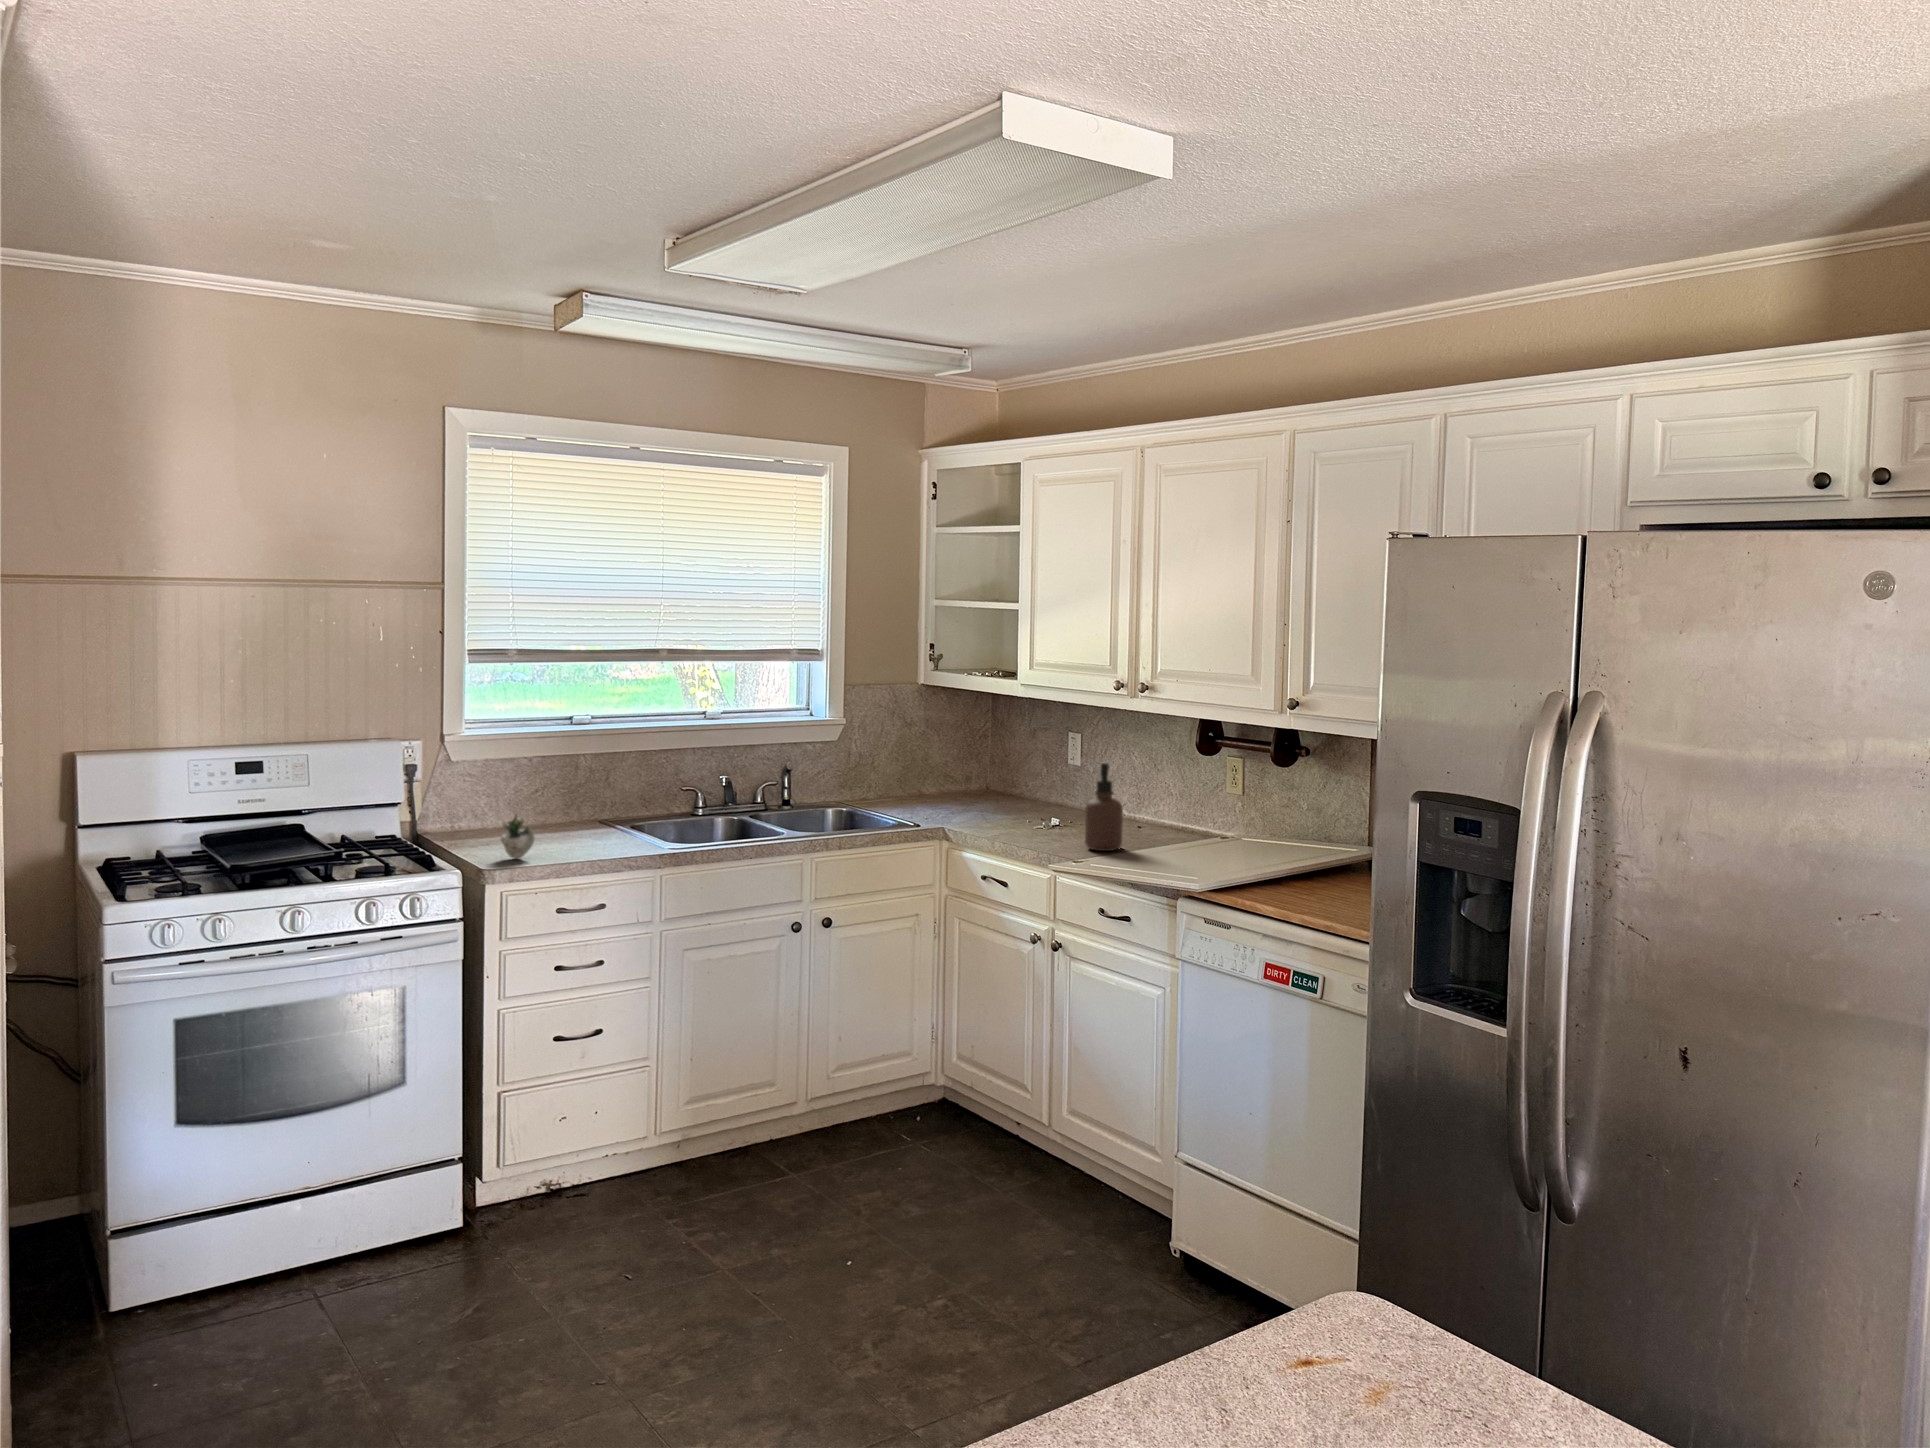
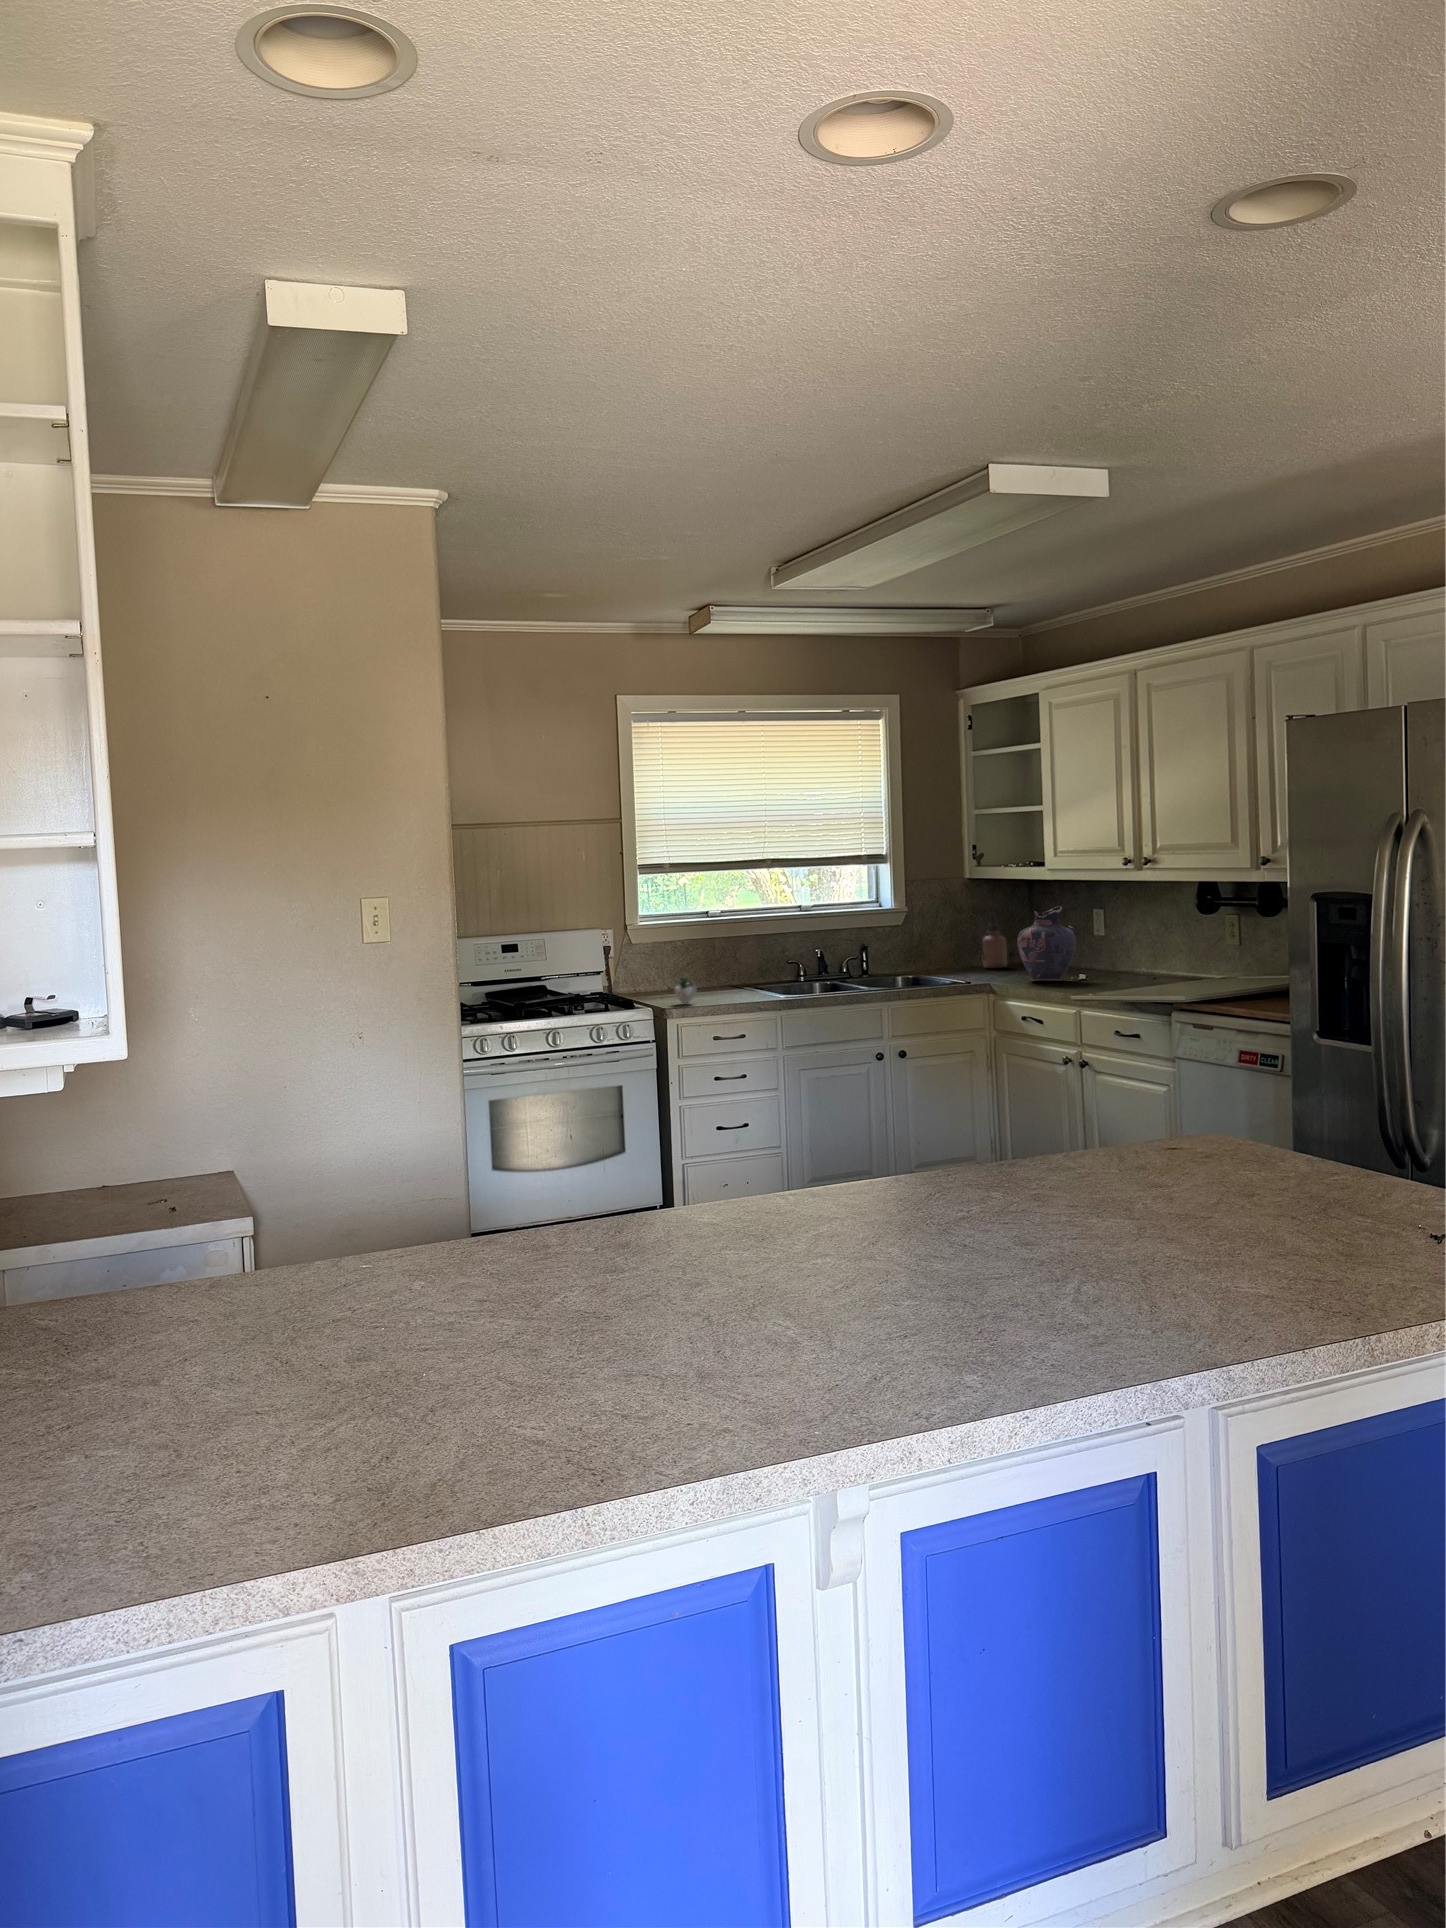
vase: none [979,733,1051,827] -> present [1017,906,1076,981]
soap dispenser: present [1085,763,1123,851] -> present [983,913,1007,968]

